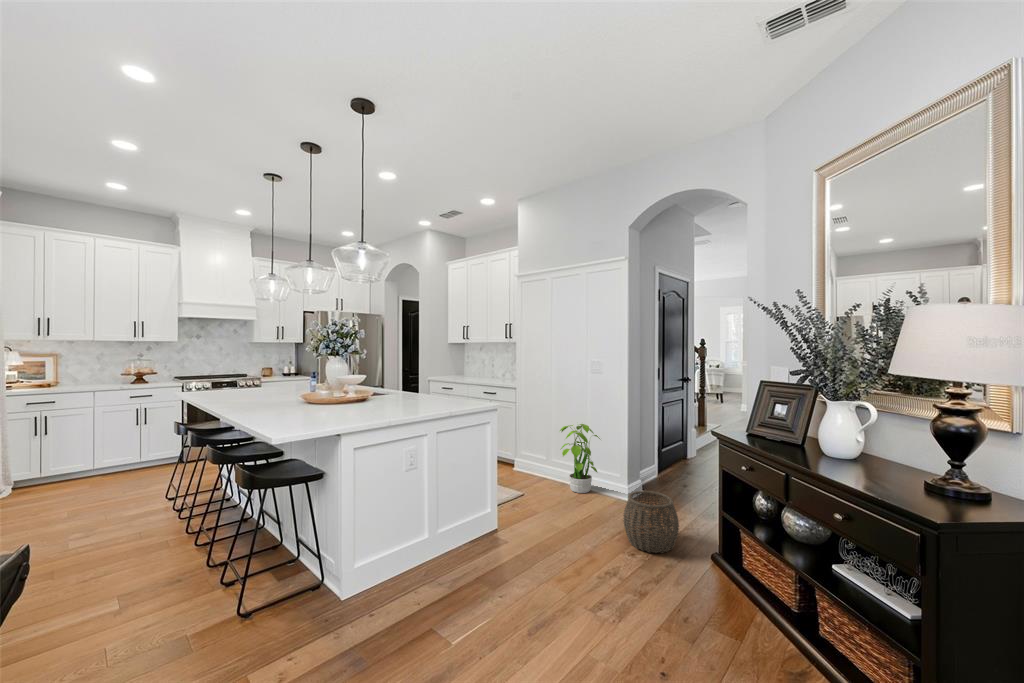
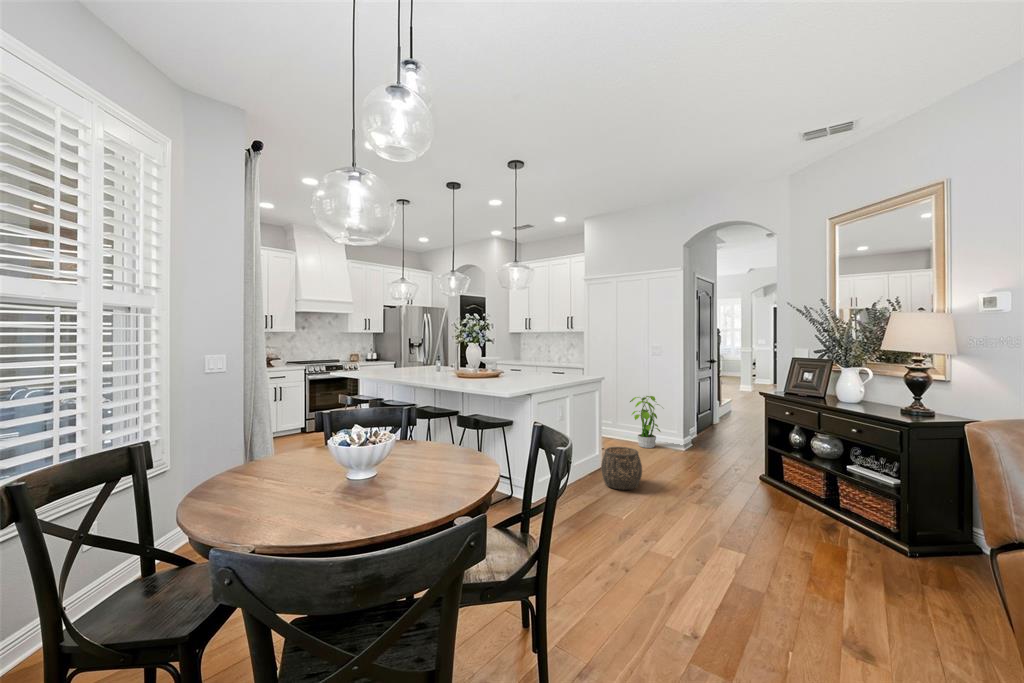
woven basket: present [623,491,679,553] -> present [601,447,642,490]

